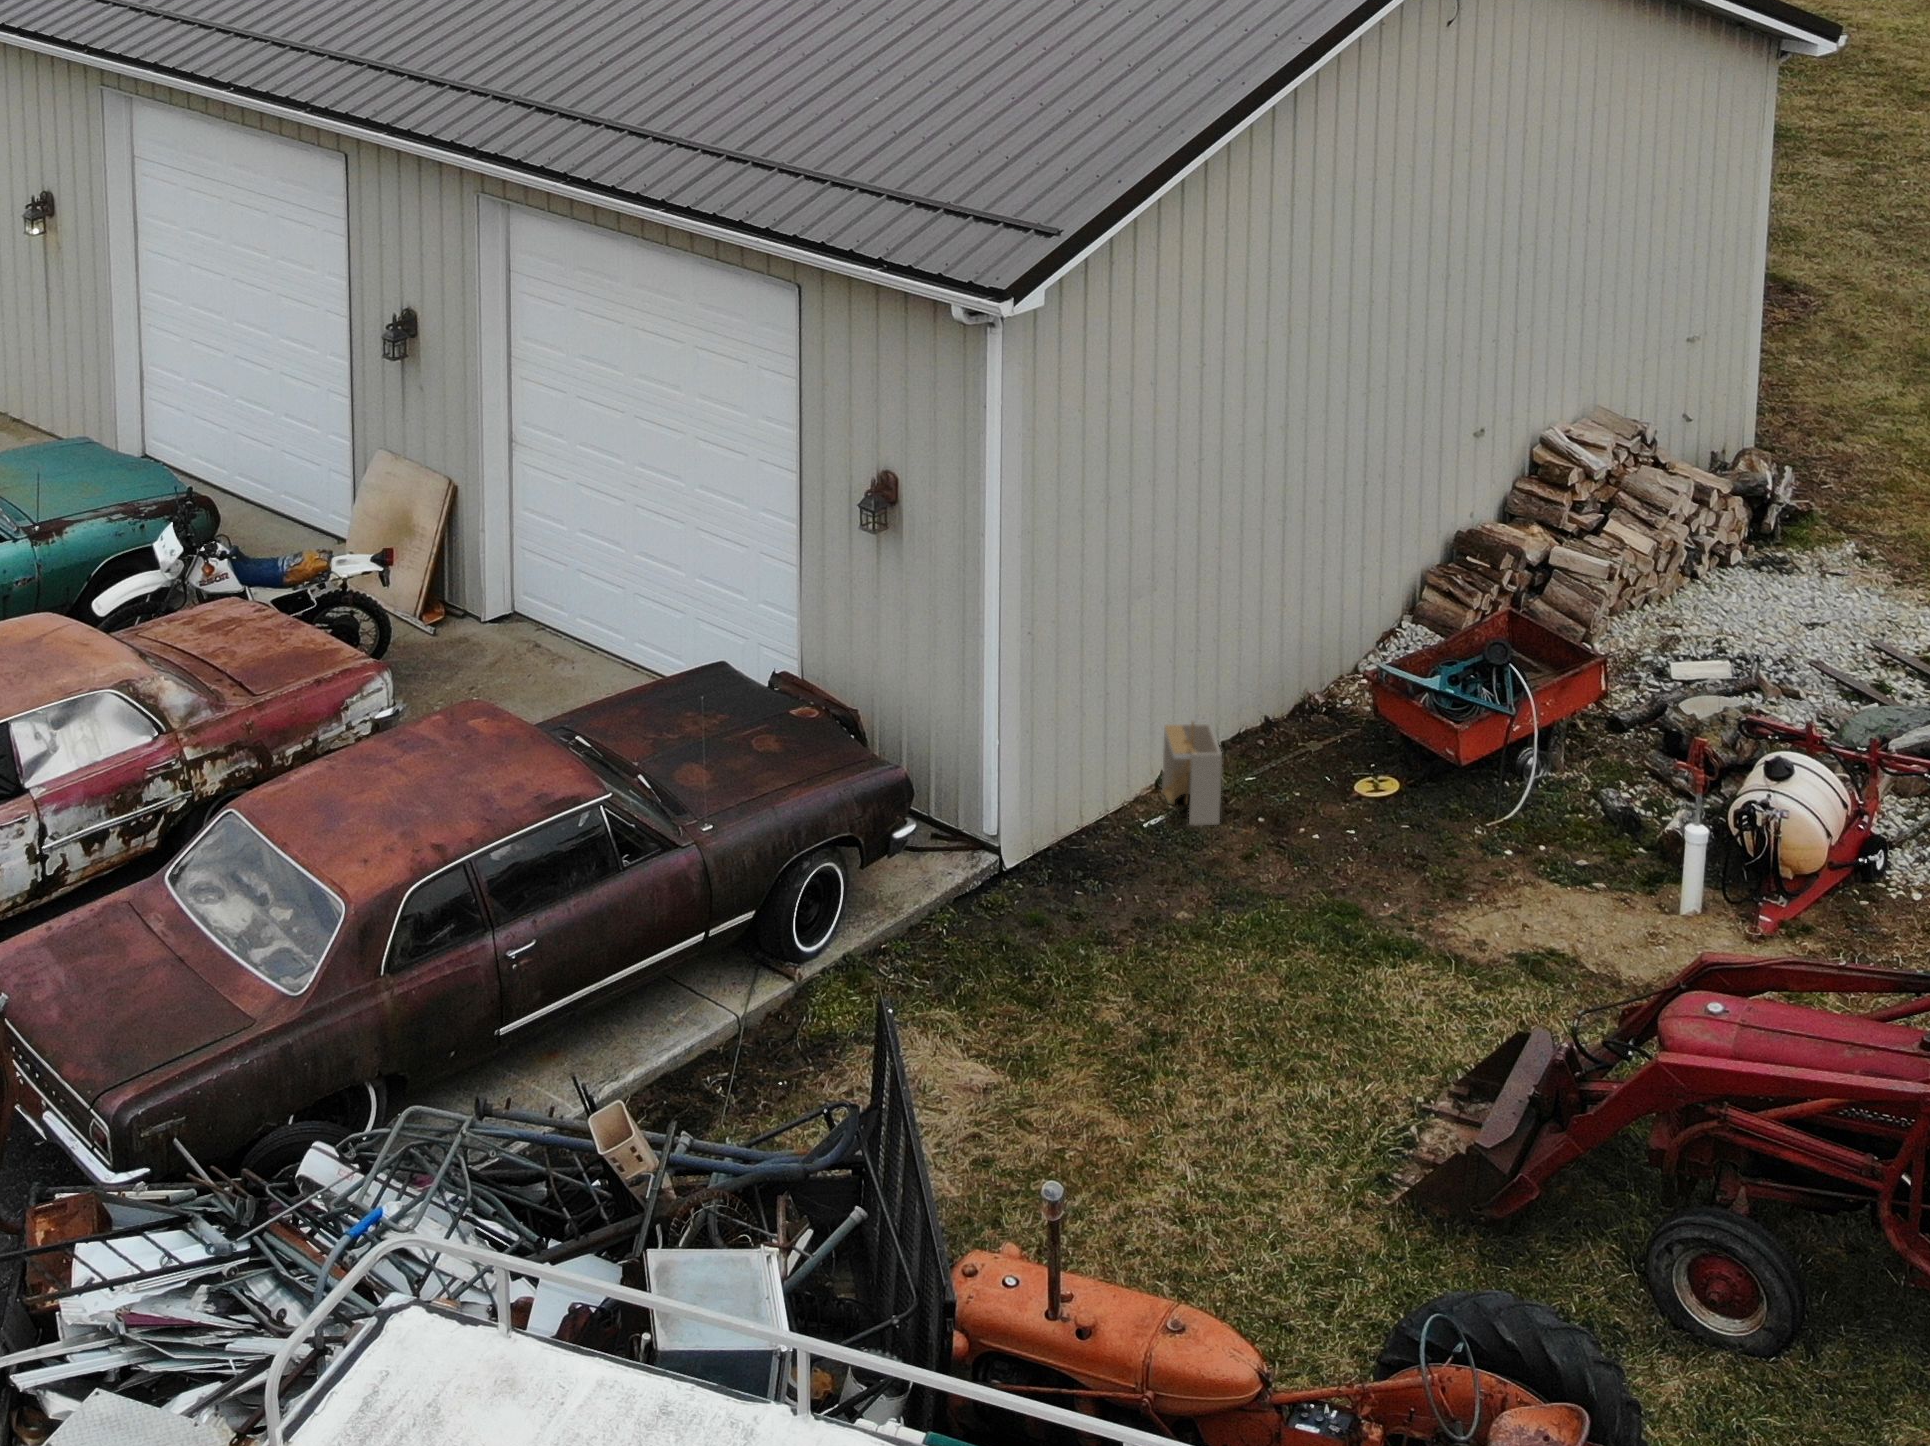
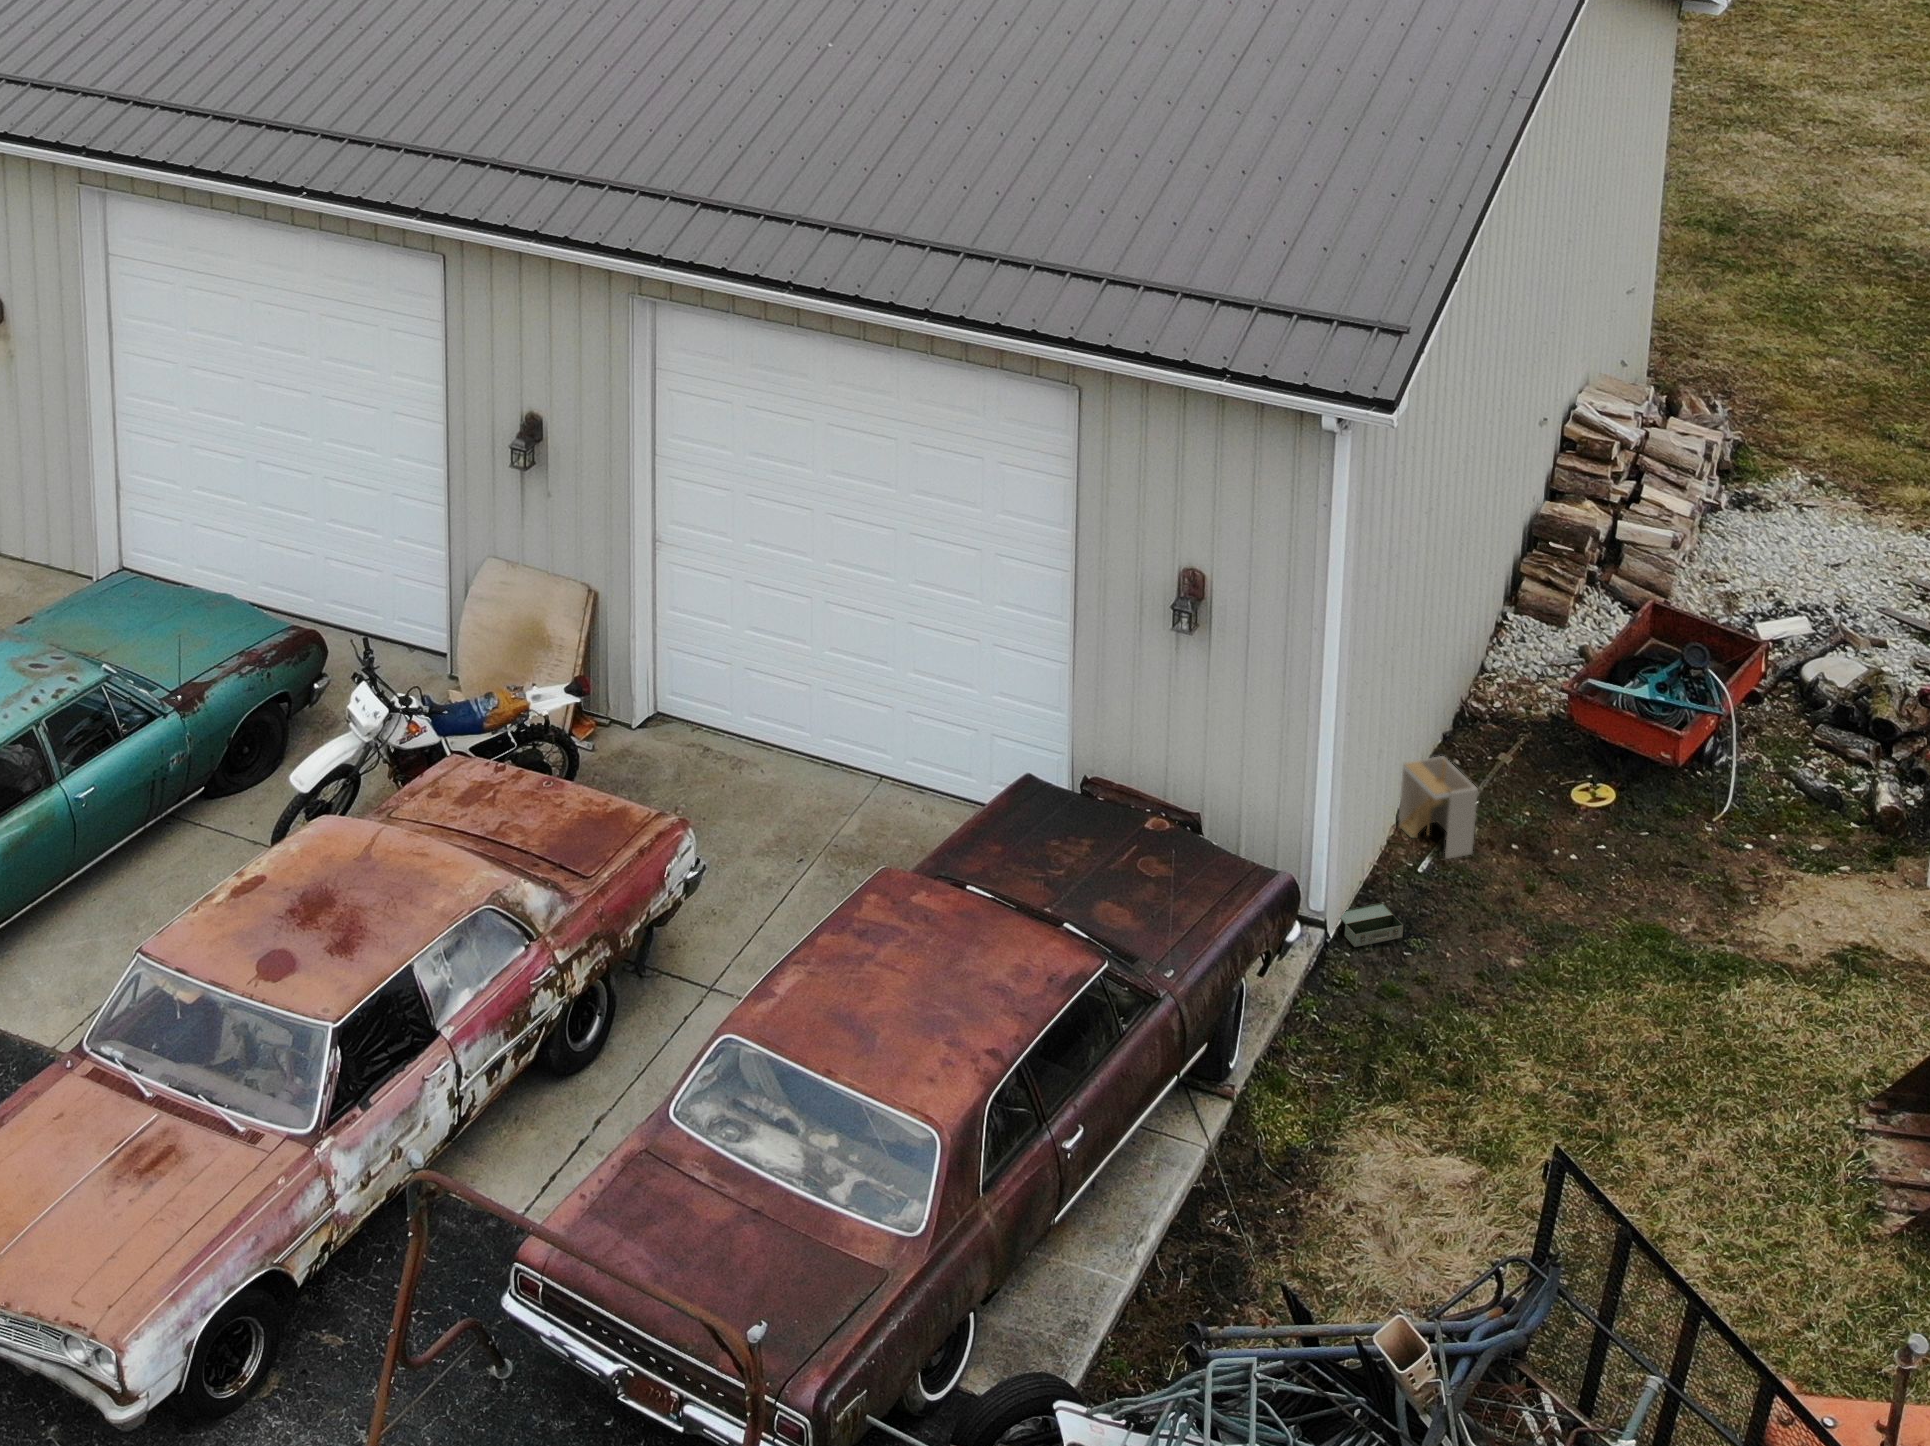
toolbox: none [1030,849,1090,884] -> present [1340,903,1403,947]

